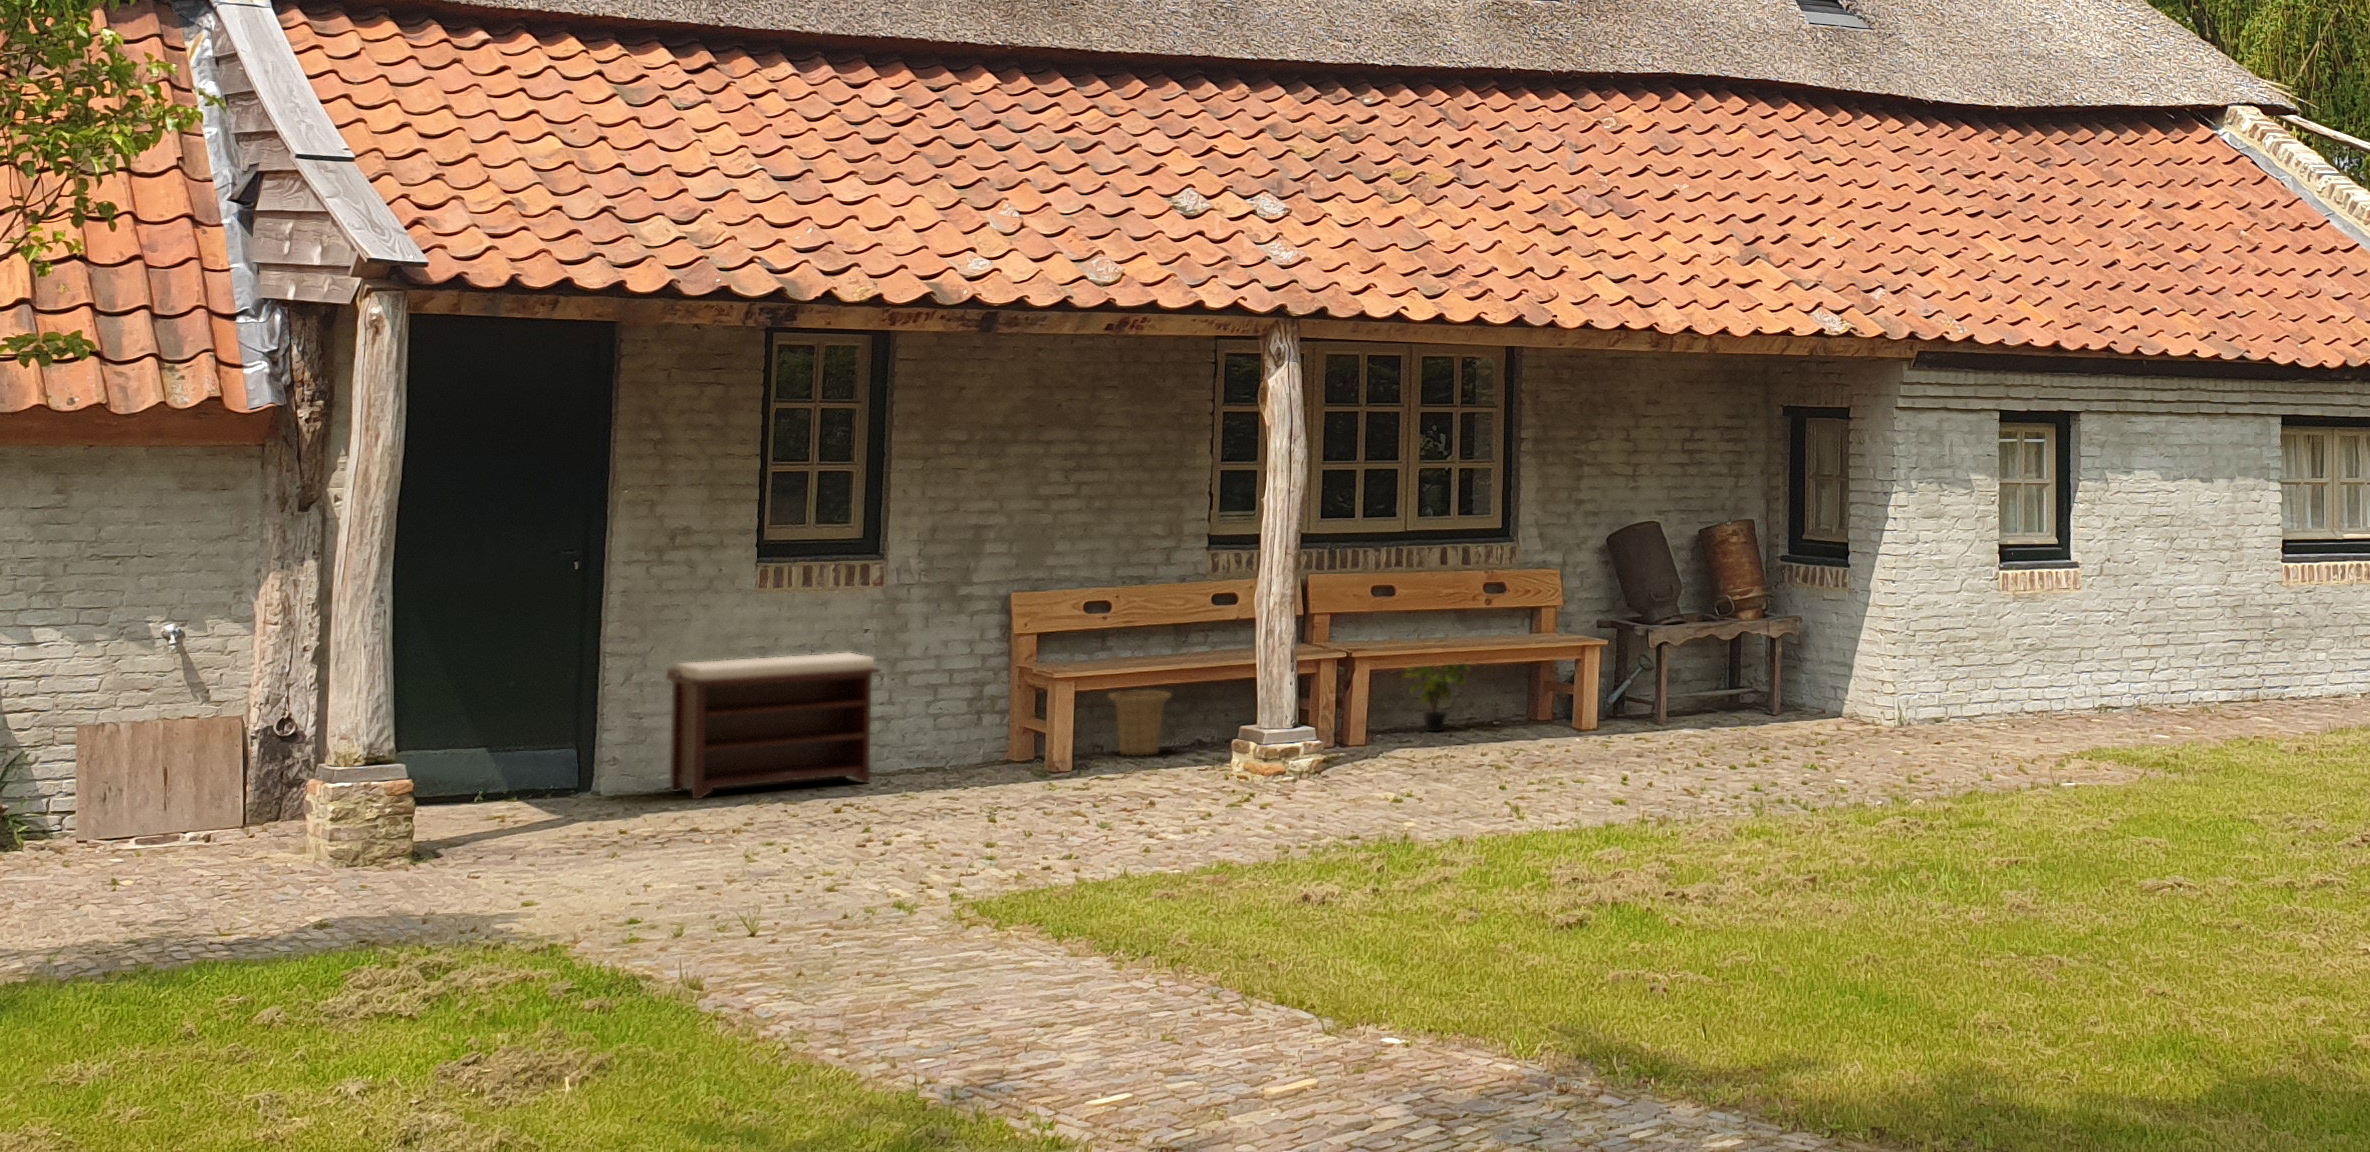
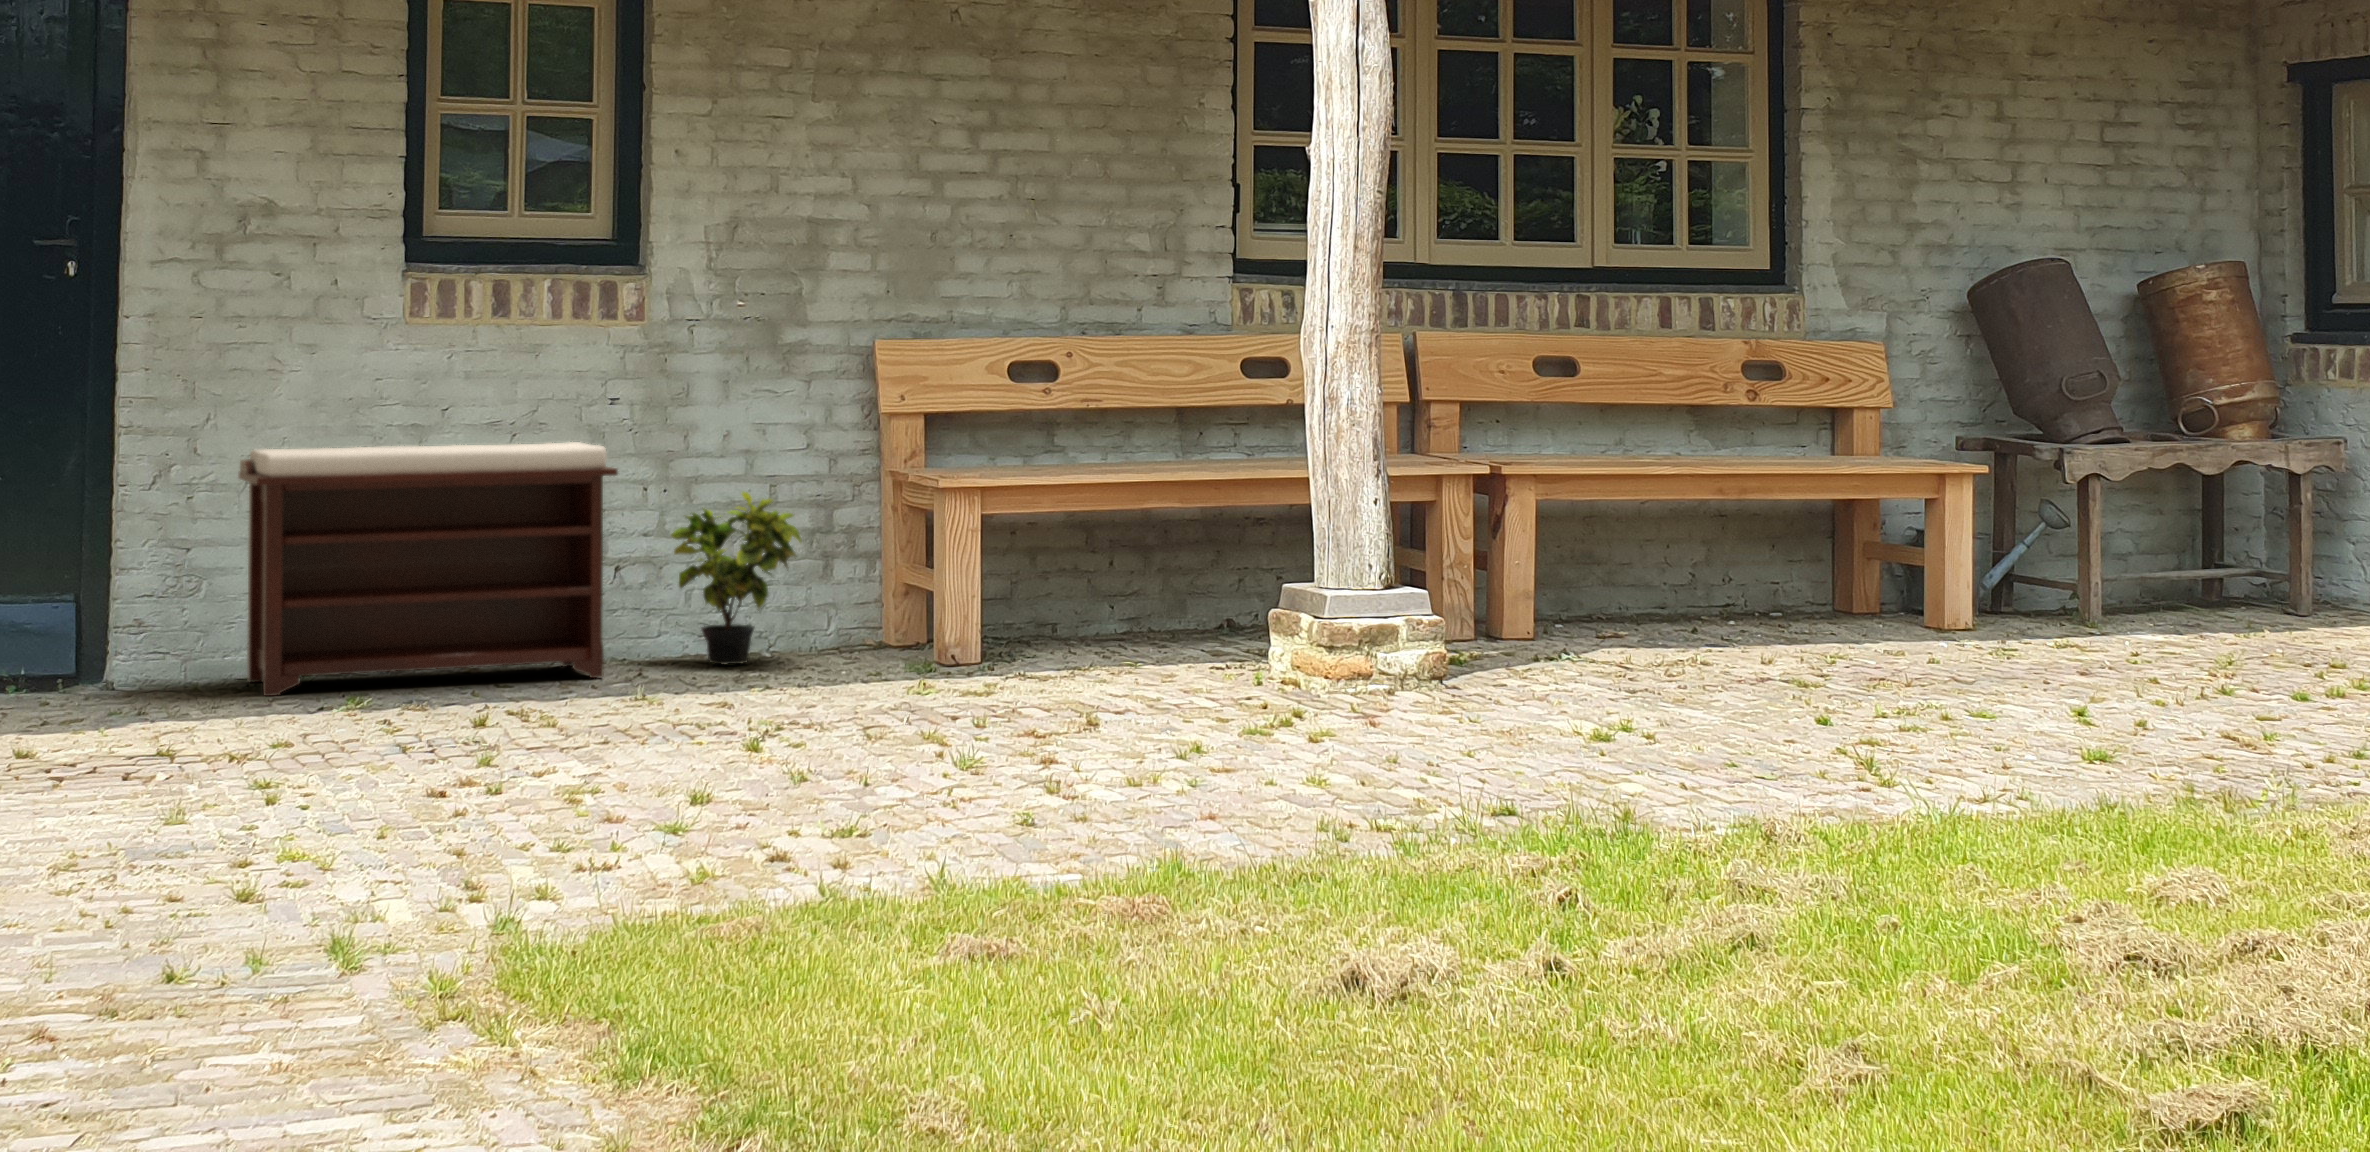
potted plant: present [1404,662,1469,731] -> present [671,491,802,665]
basket: present [1108,690,1171,755] -> none [1061,531,1174,647]

